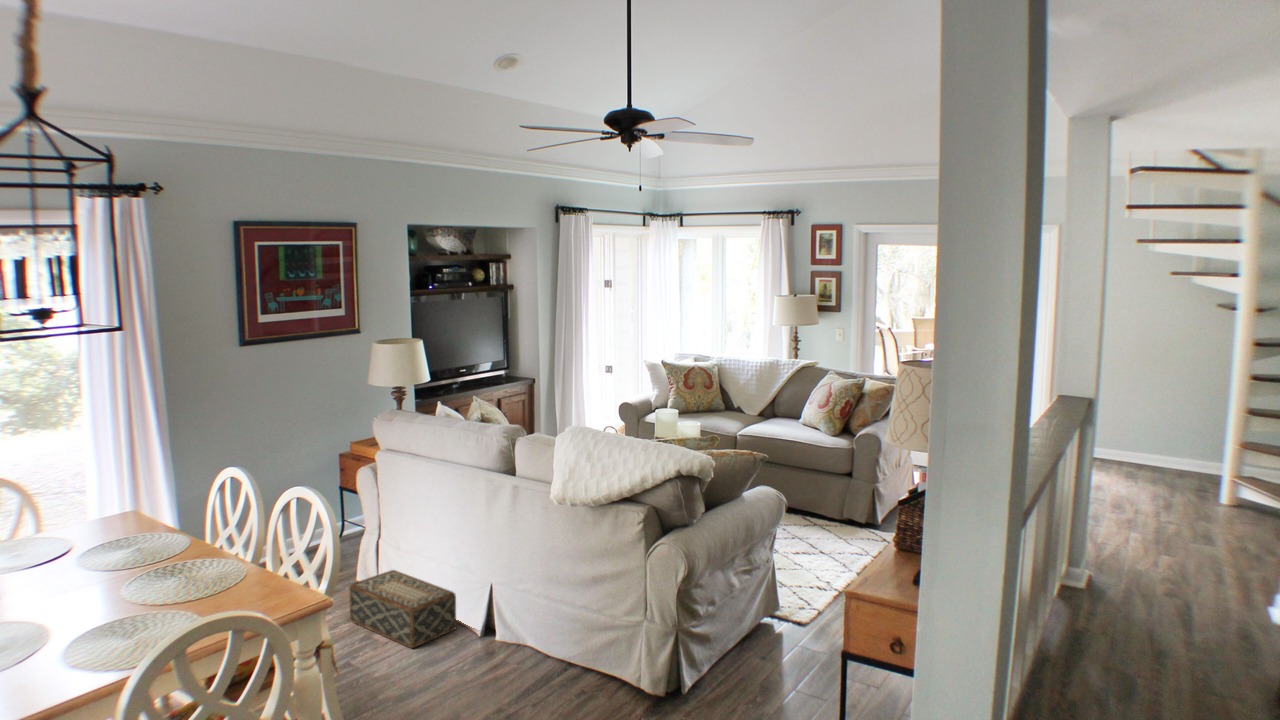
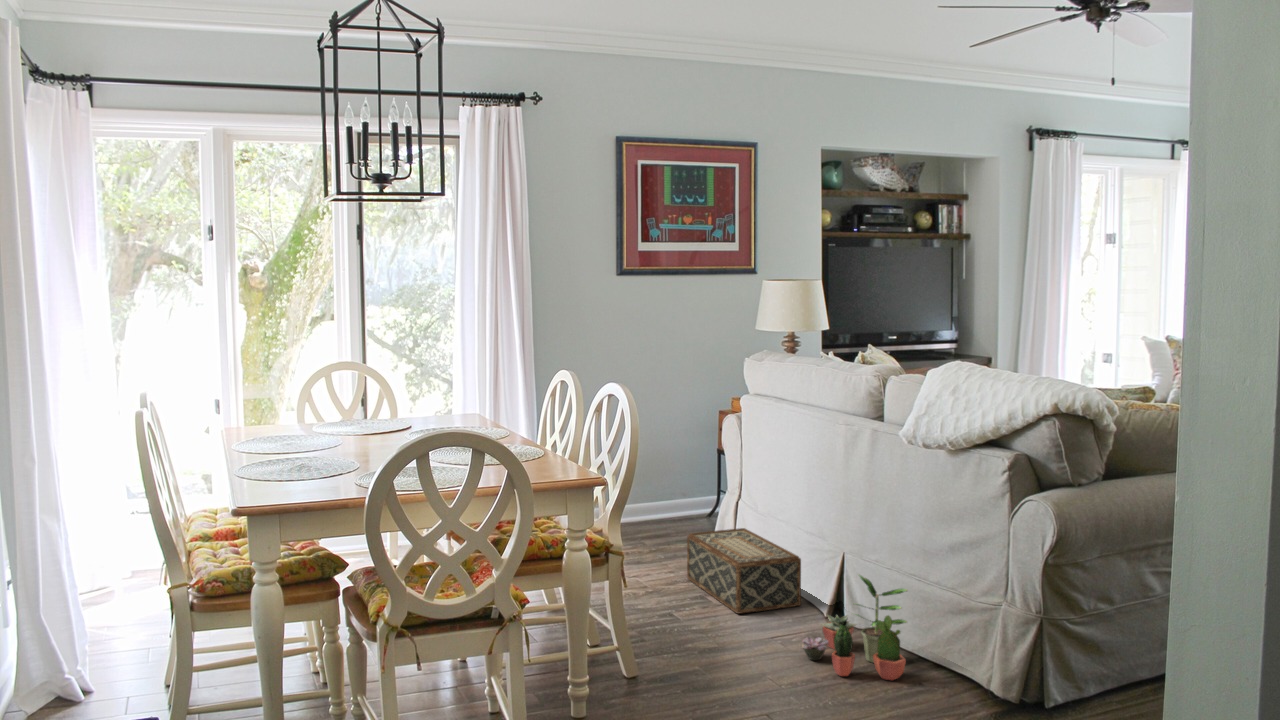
potted plant: none [482,607,561,688] -> present [802,575,907,680]

